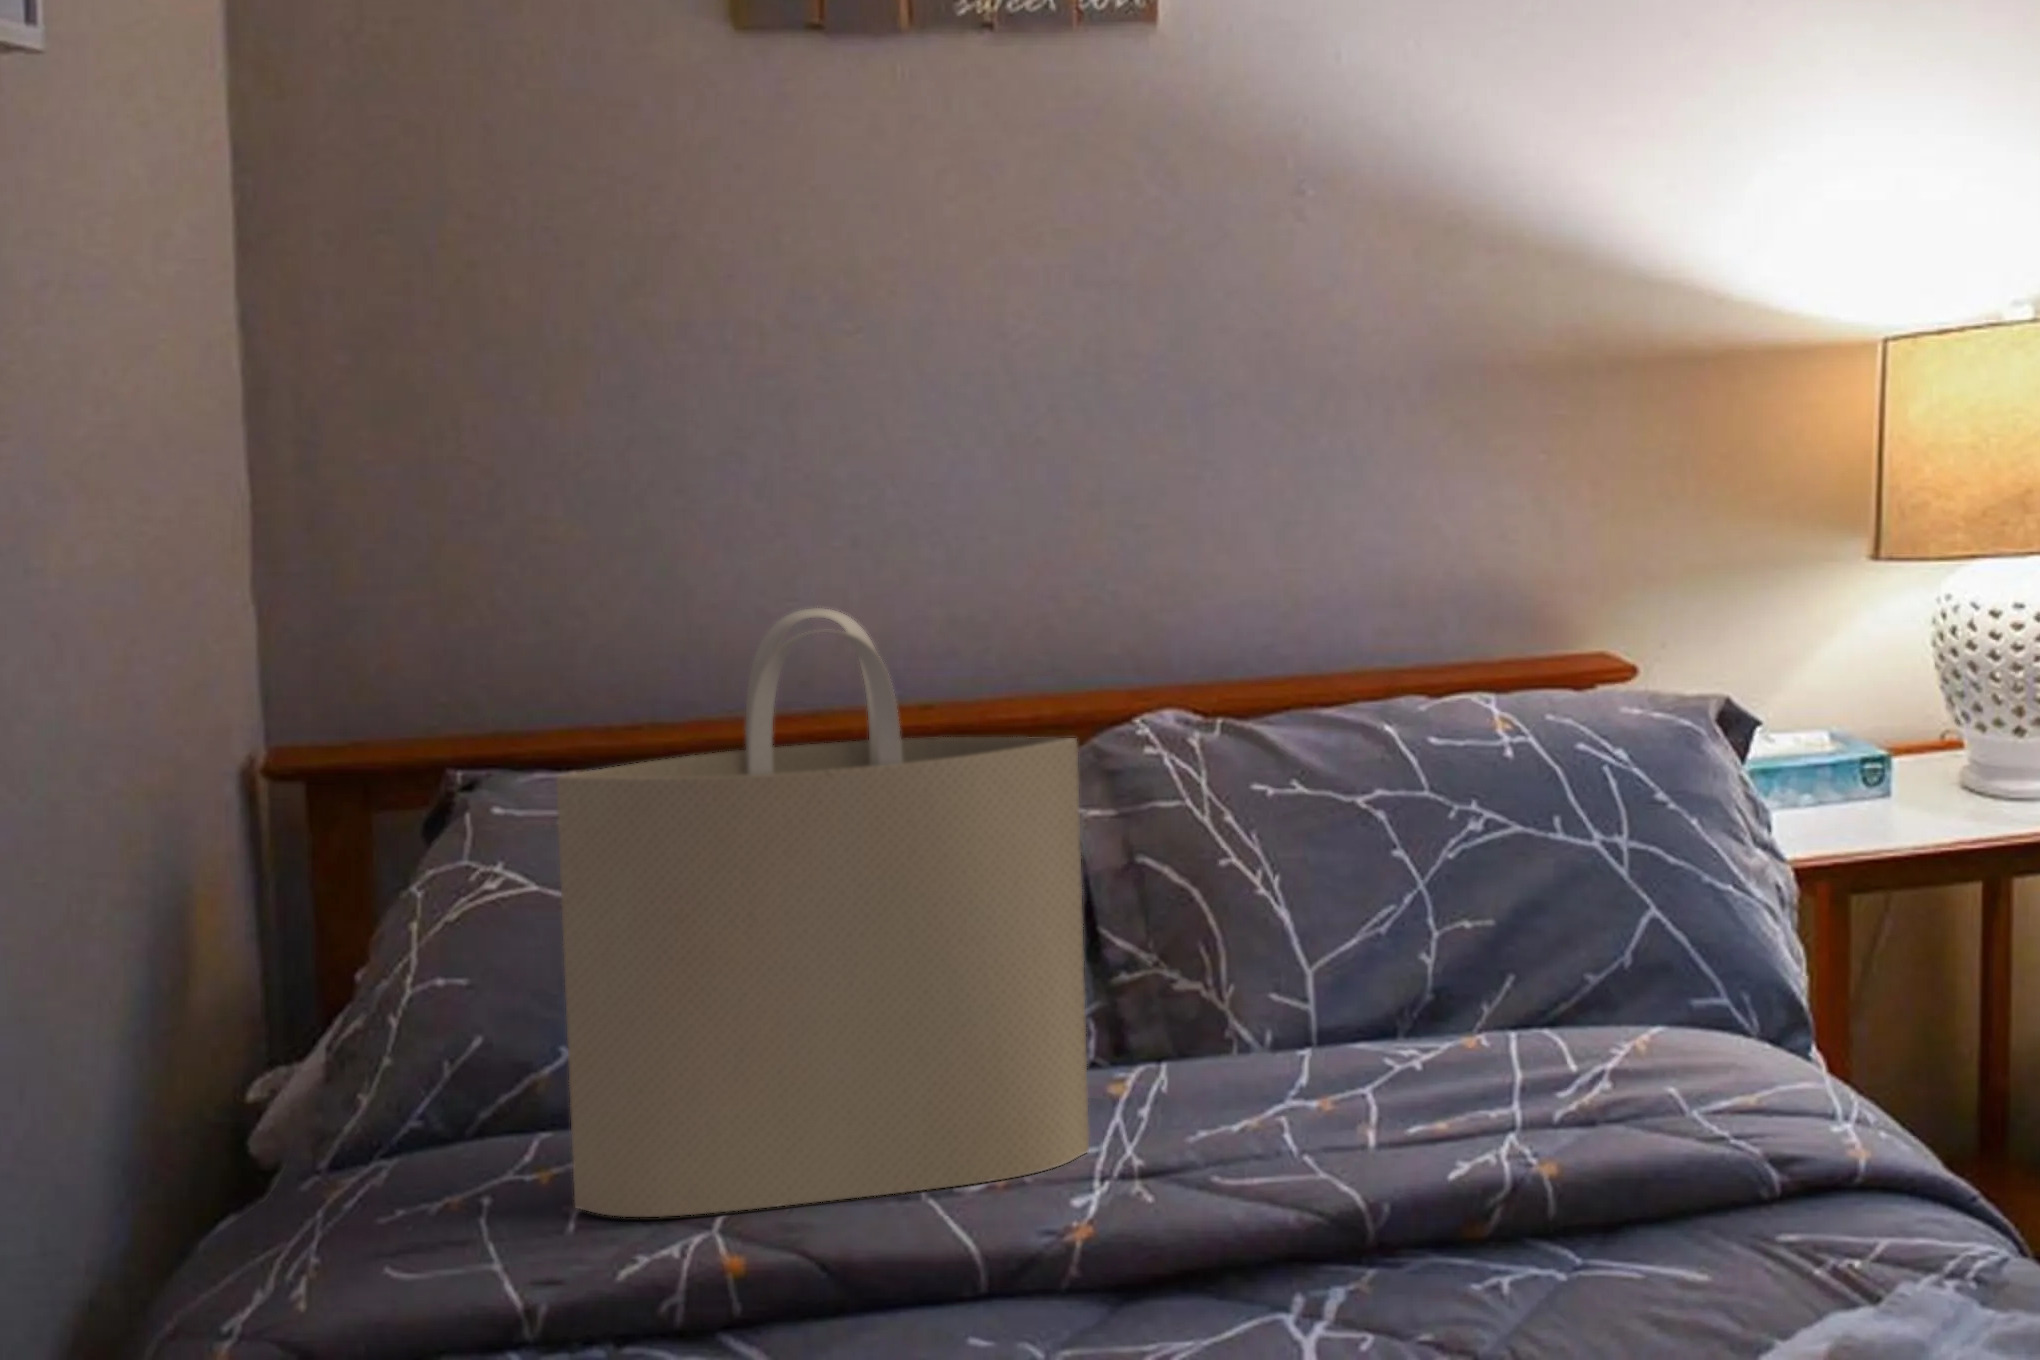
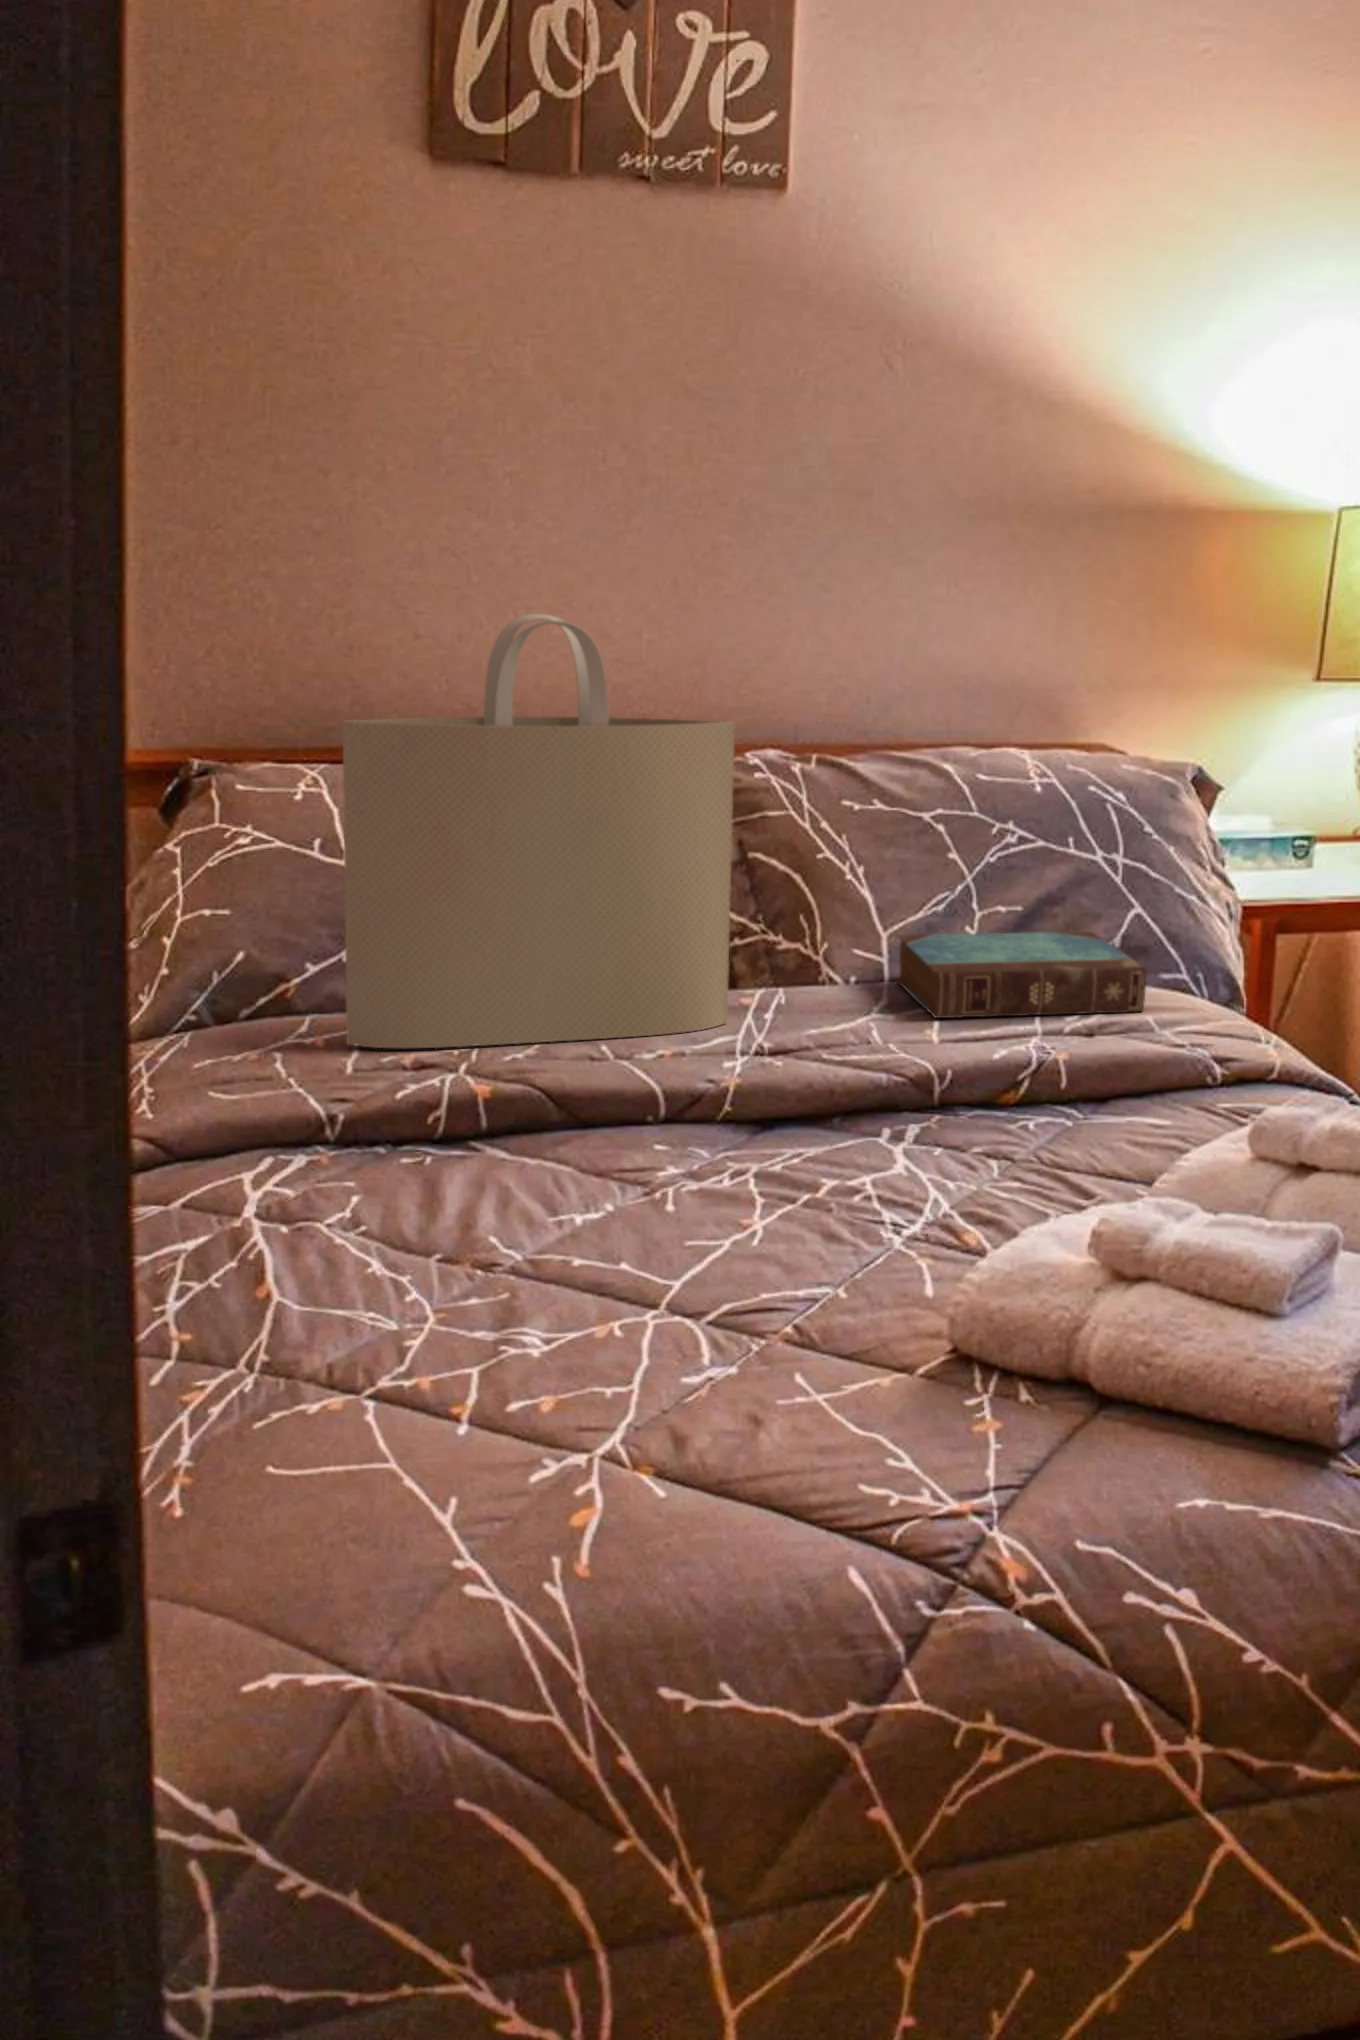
book: none [1323,969,1689,1139] -> present [896,932,1147,1018]

